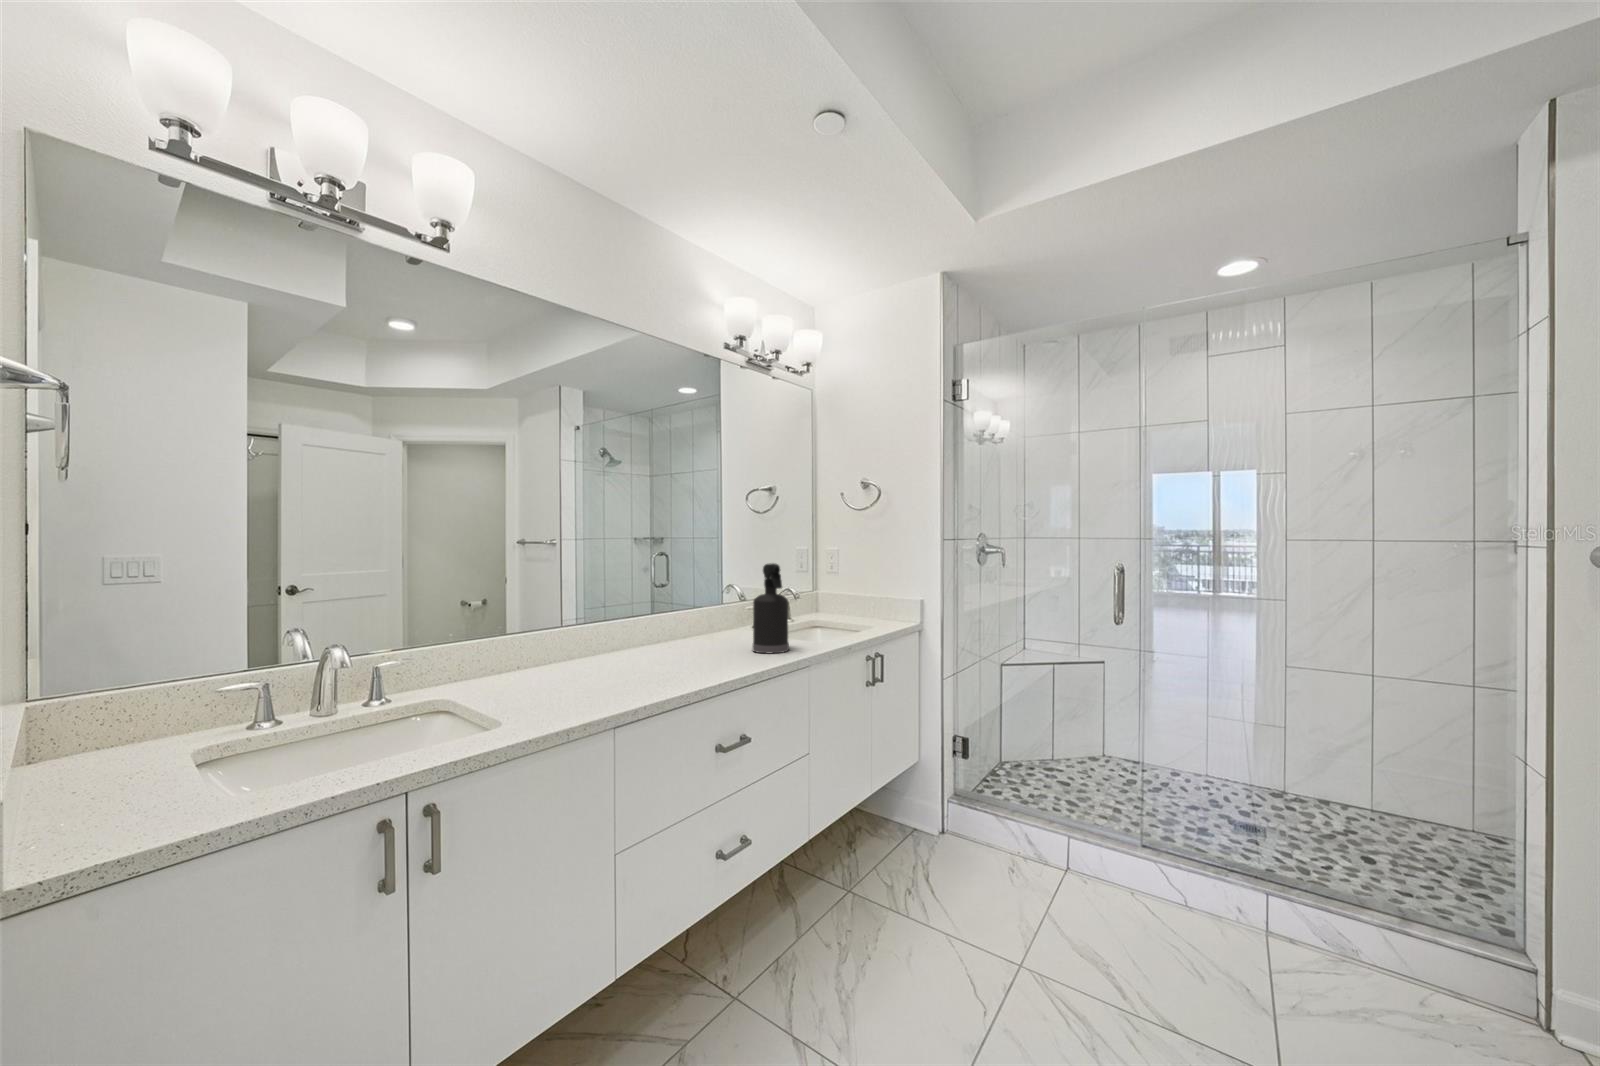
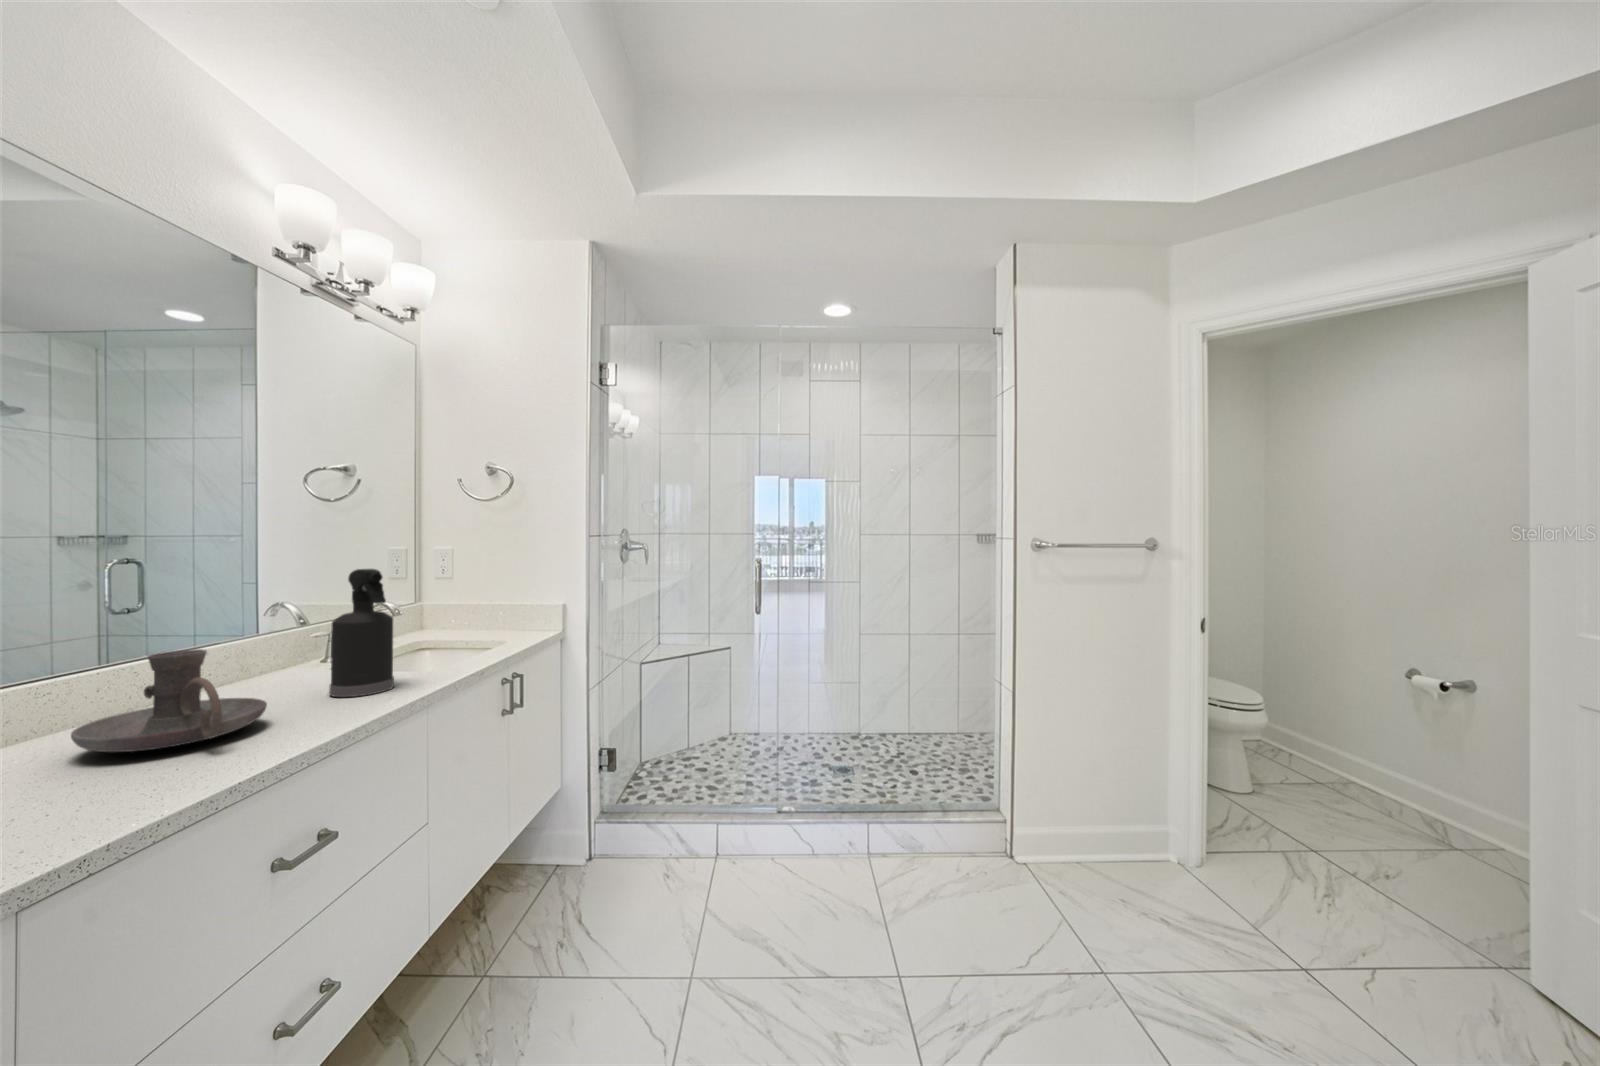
candle holder: none [637,610,718,666] -> present [71,649,267,752]

